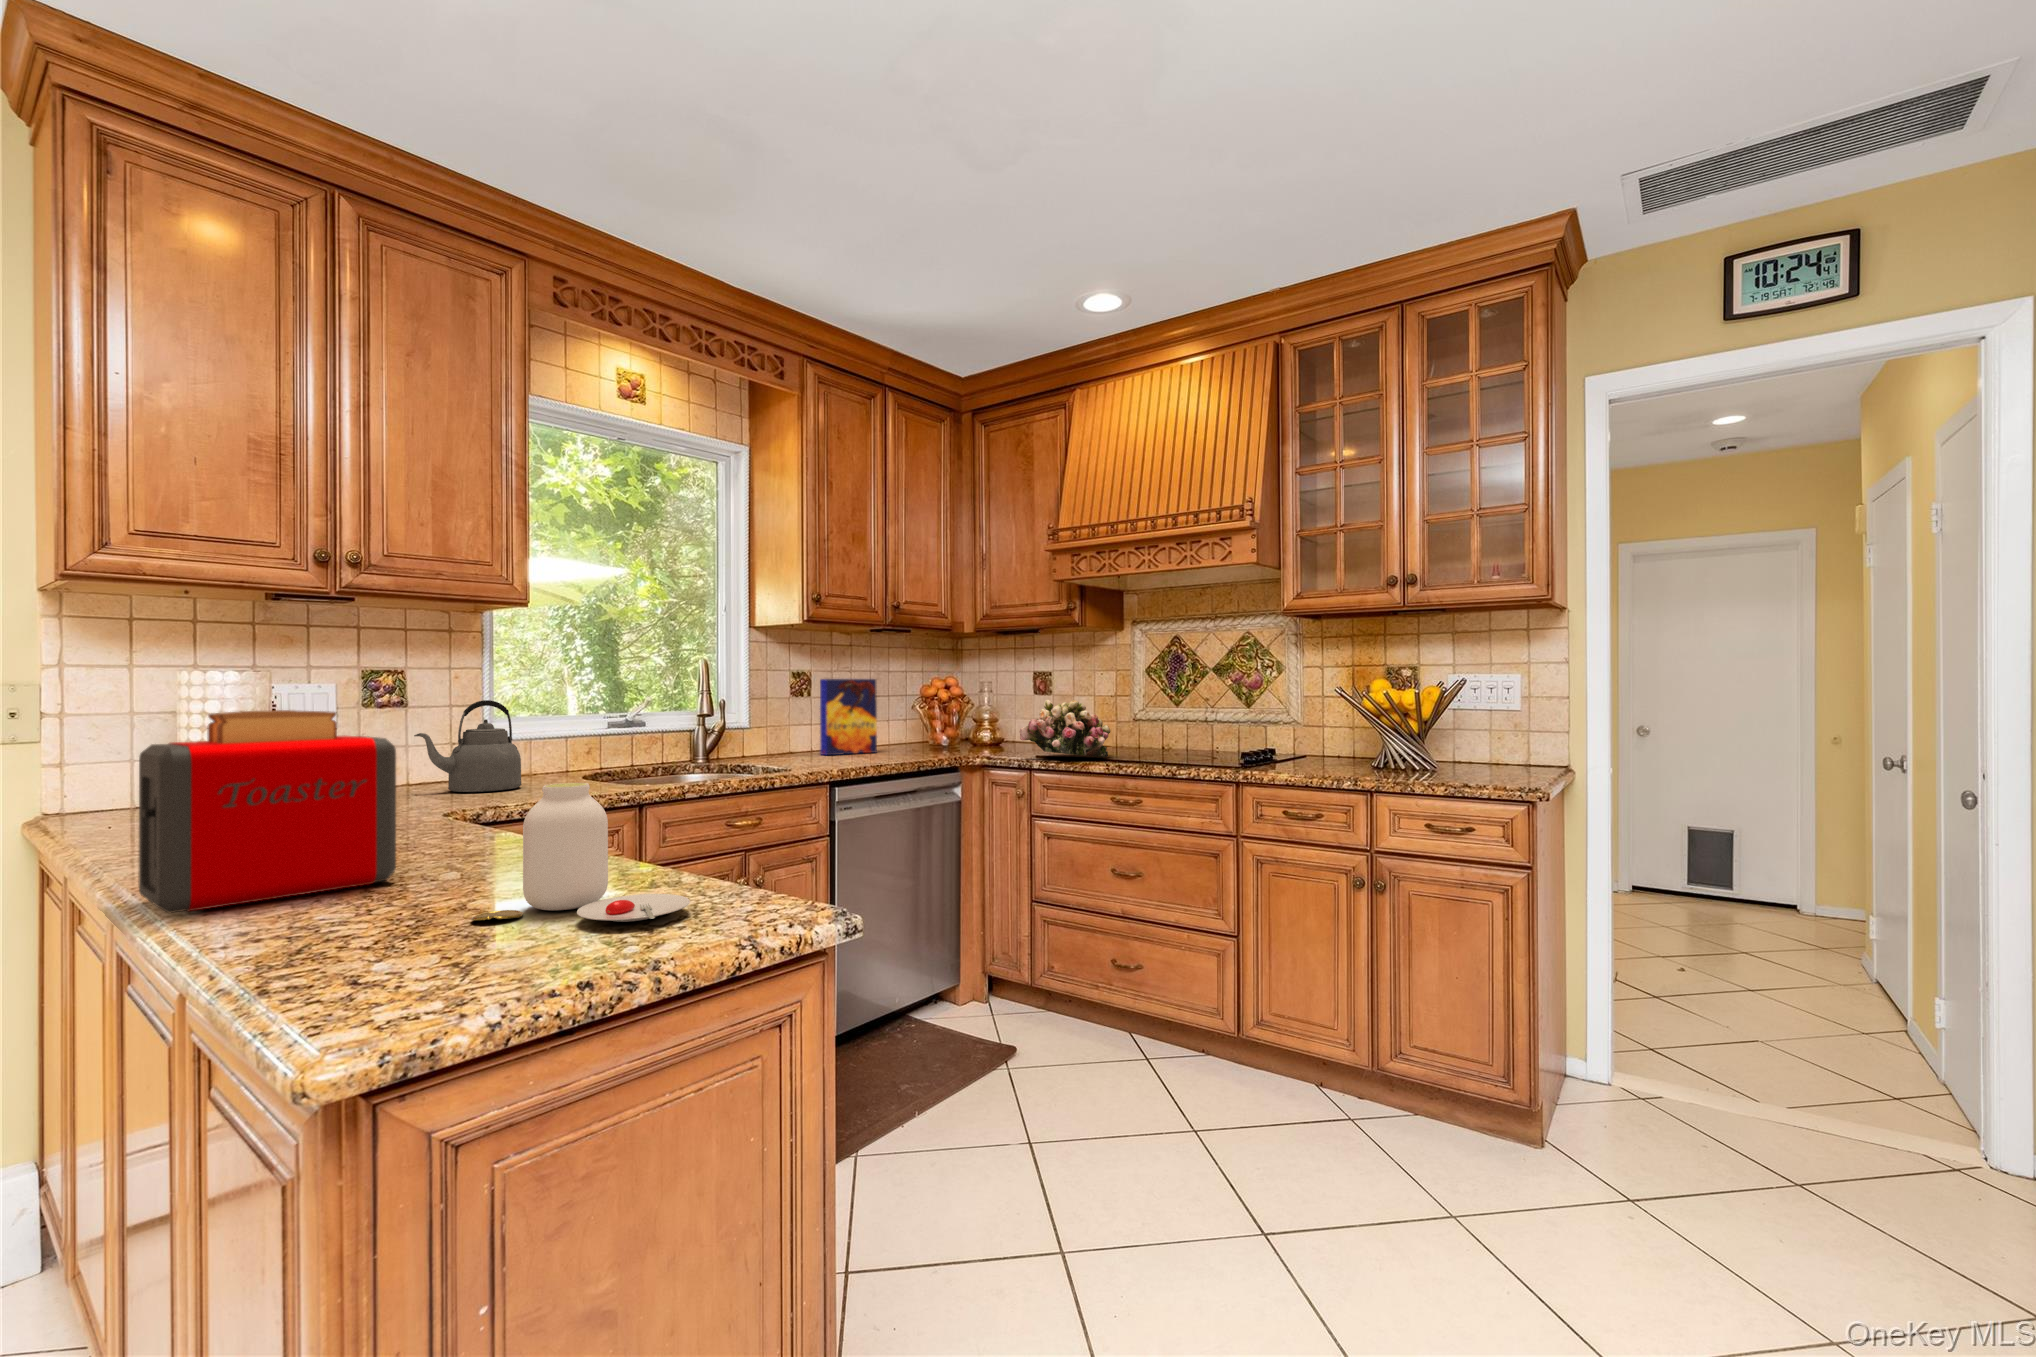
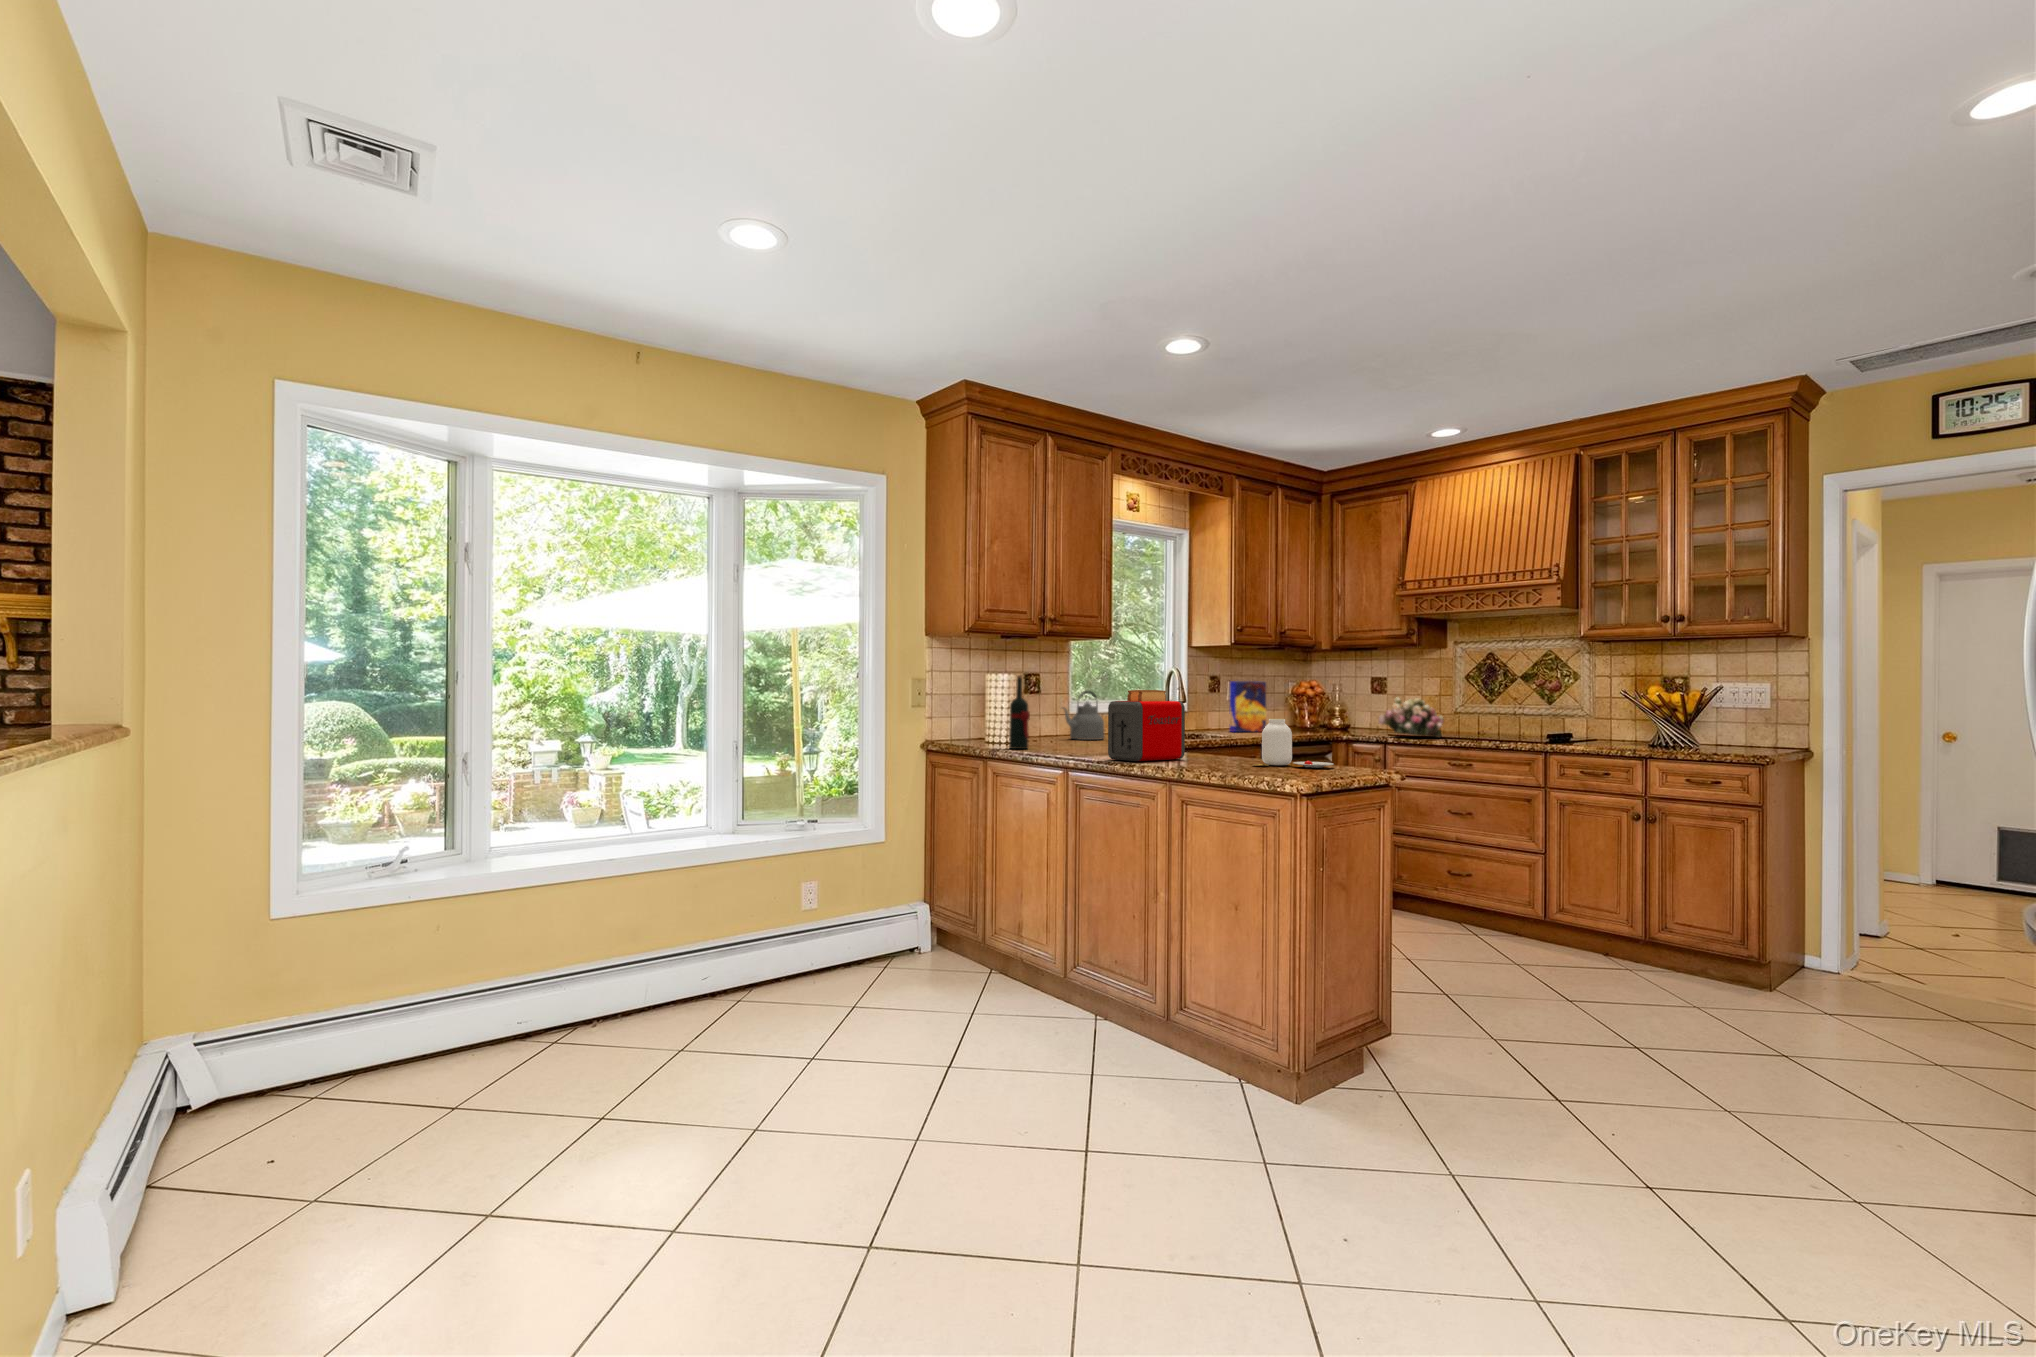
wine bottle: none [106,675,168,847] -> present [1009,675,1030,749]

